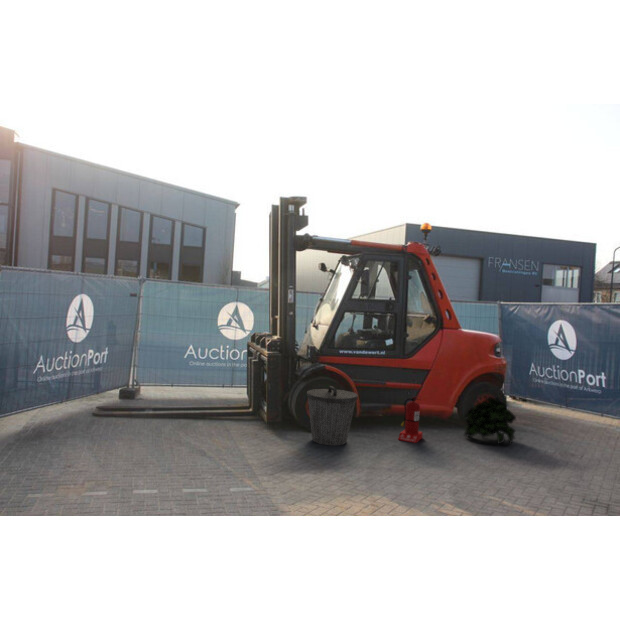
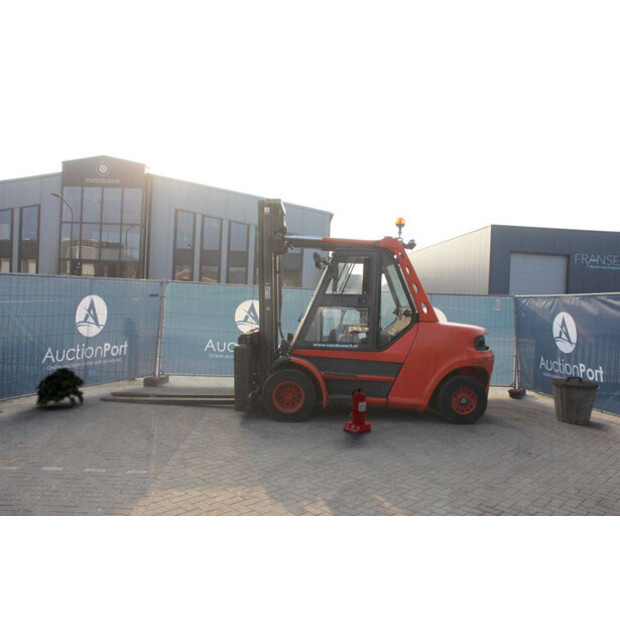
trash can: present [307,386,358,445] -> present [550,377,599,425]
potted plant: present [464,397,516,444] -> present [36,367,84,407]

